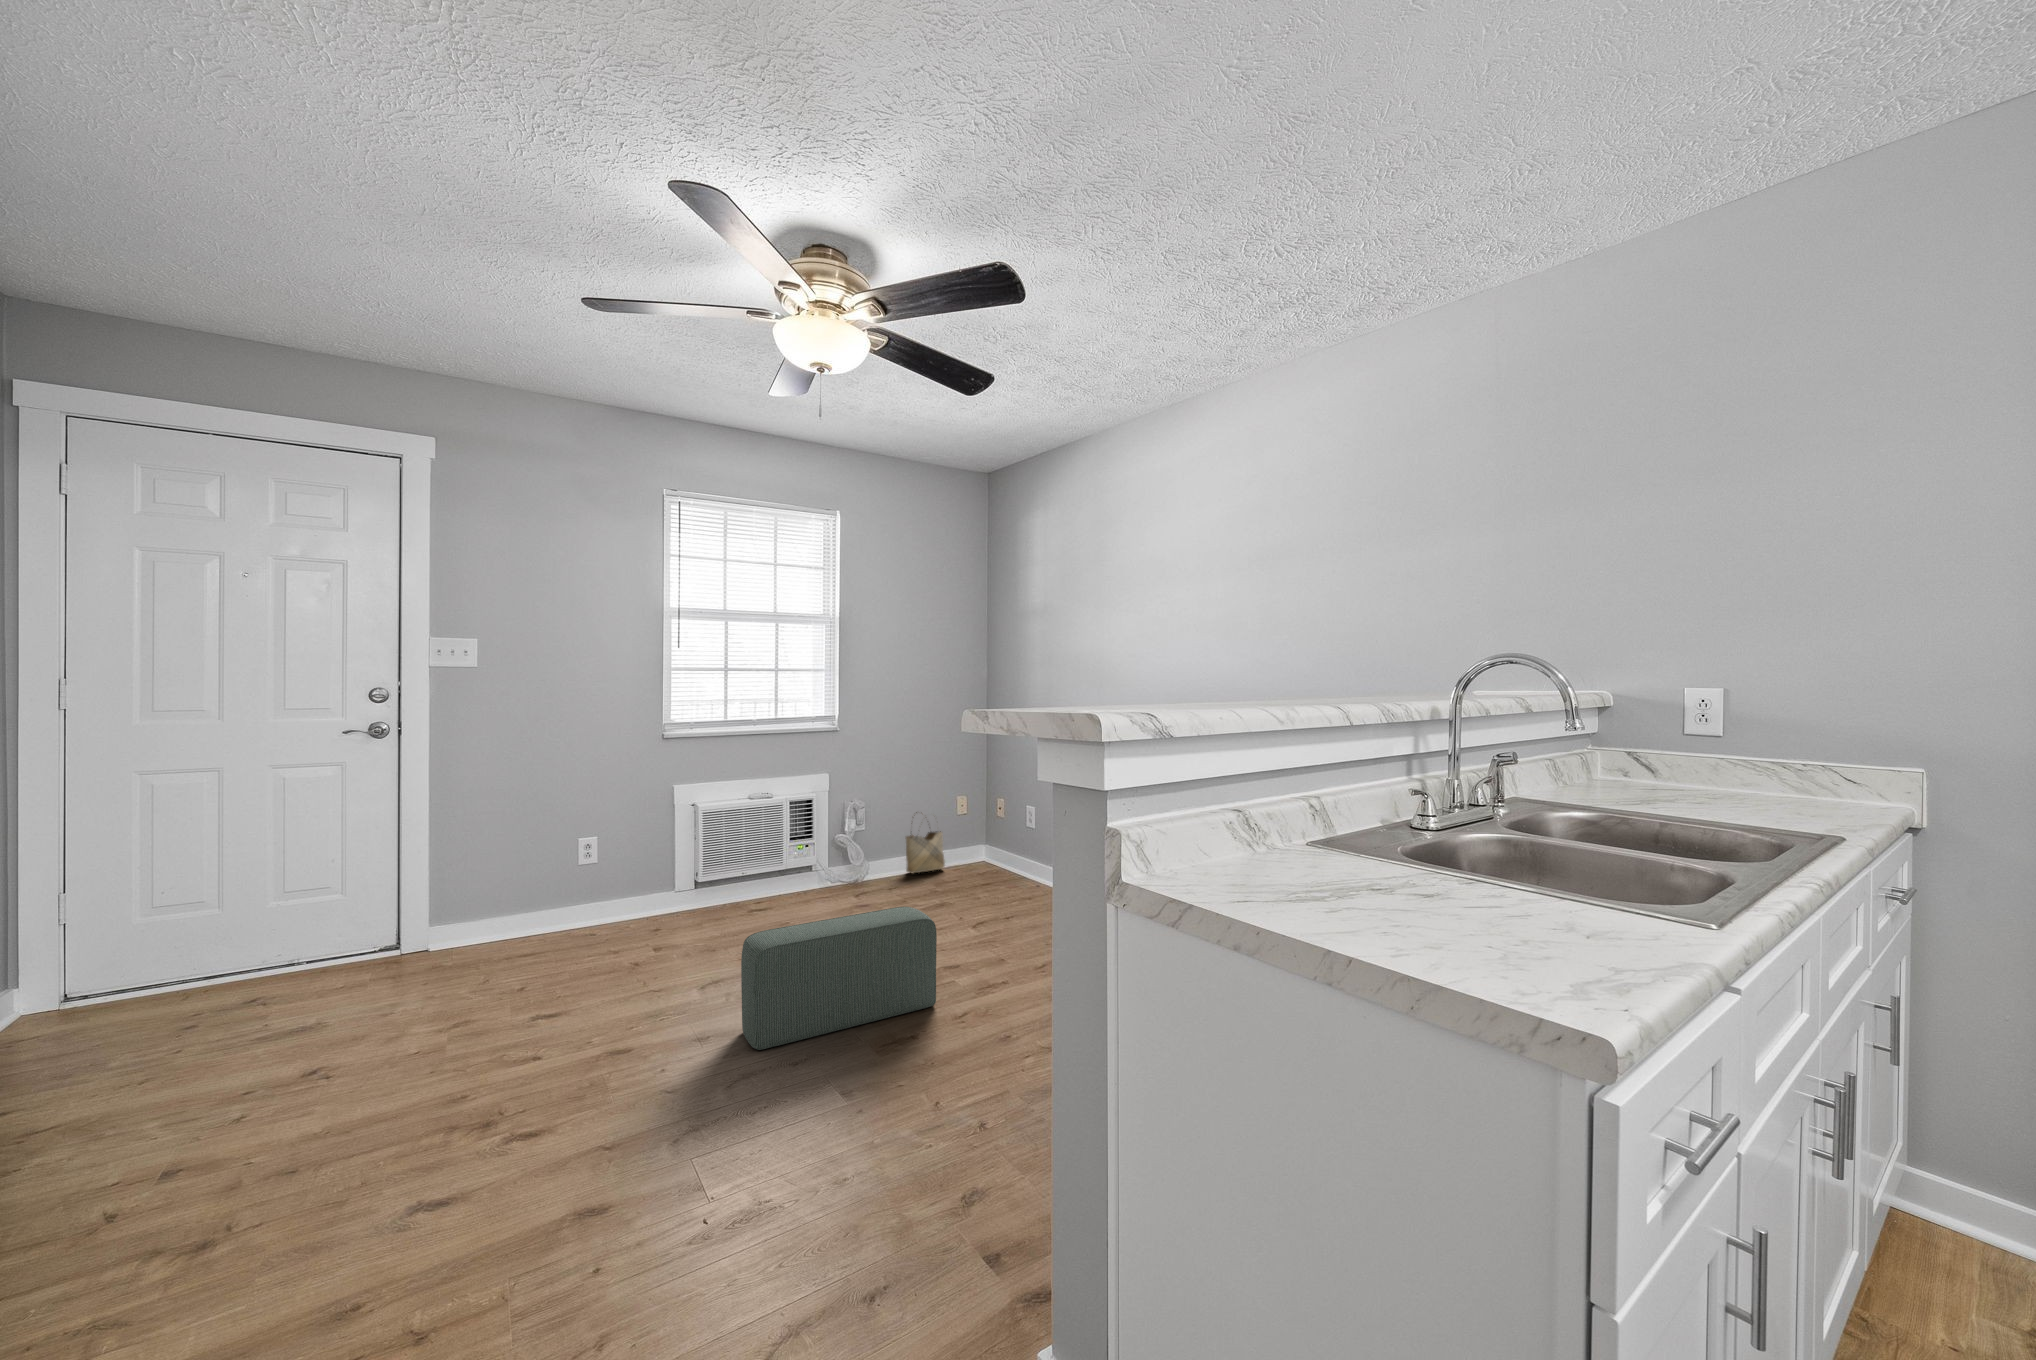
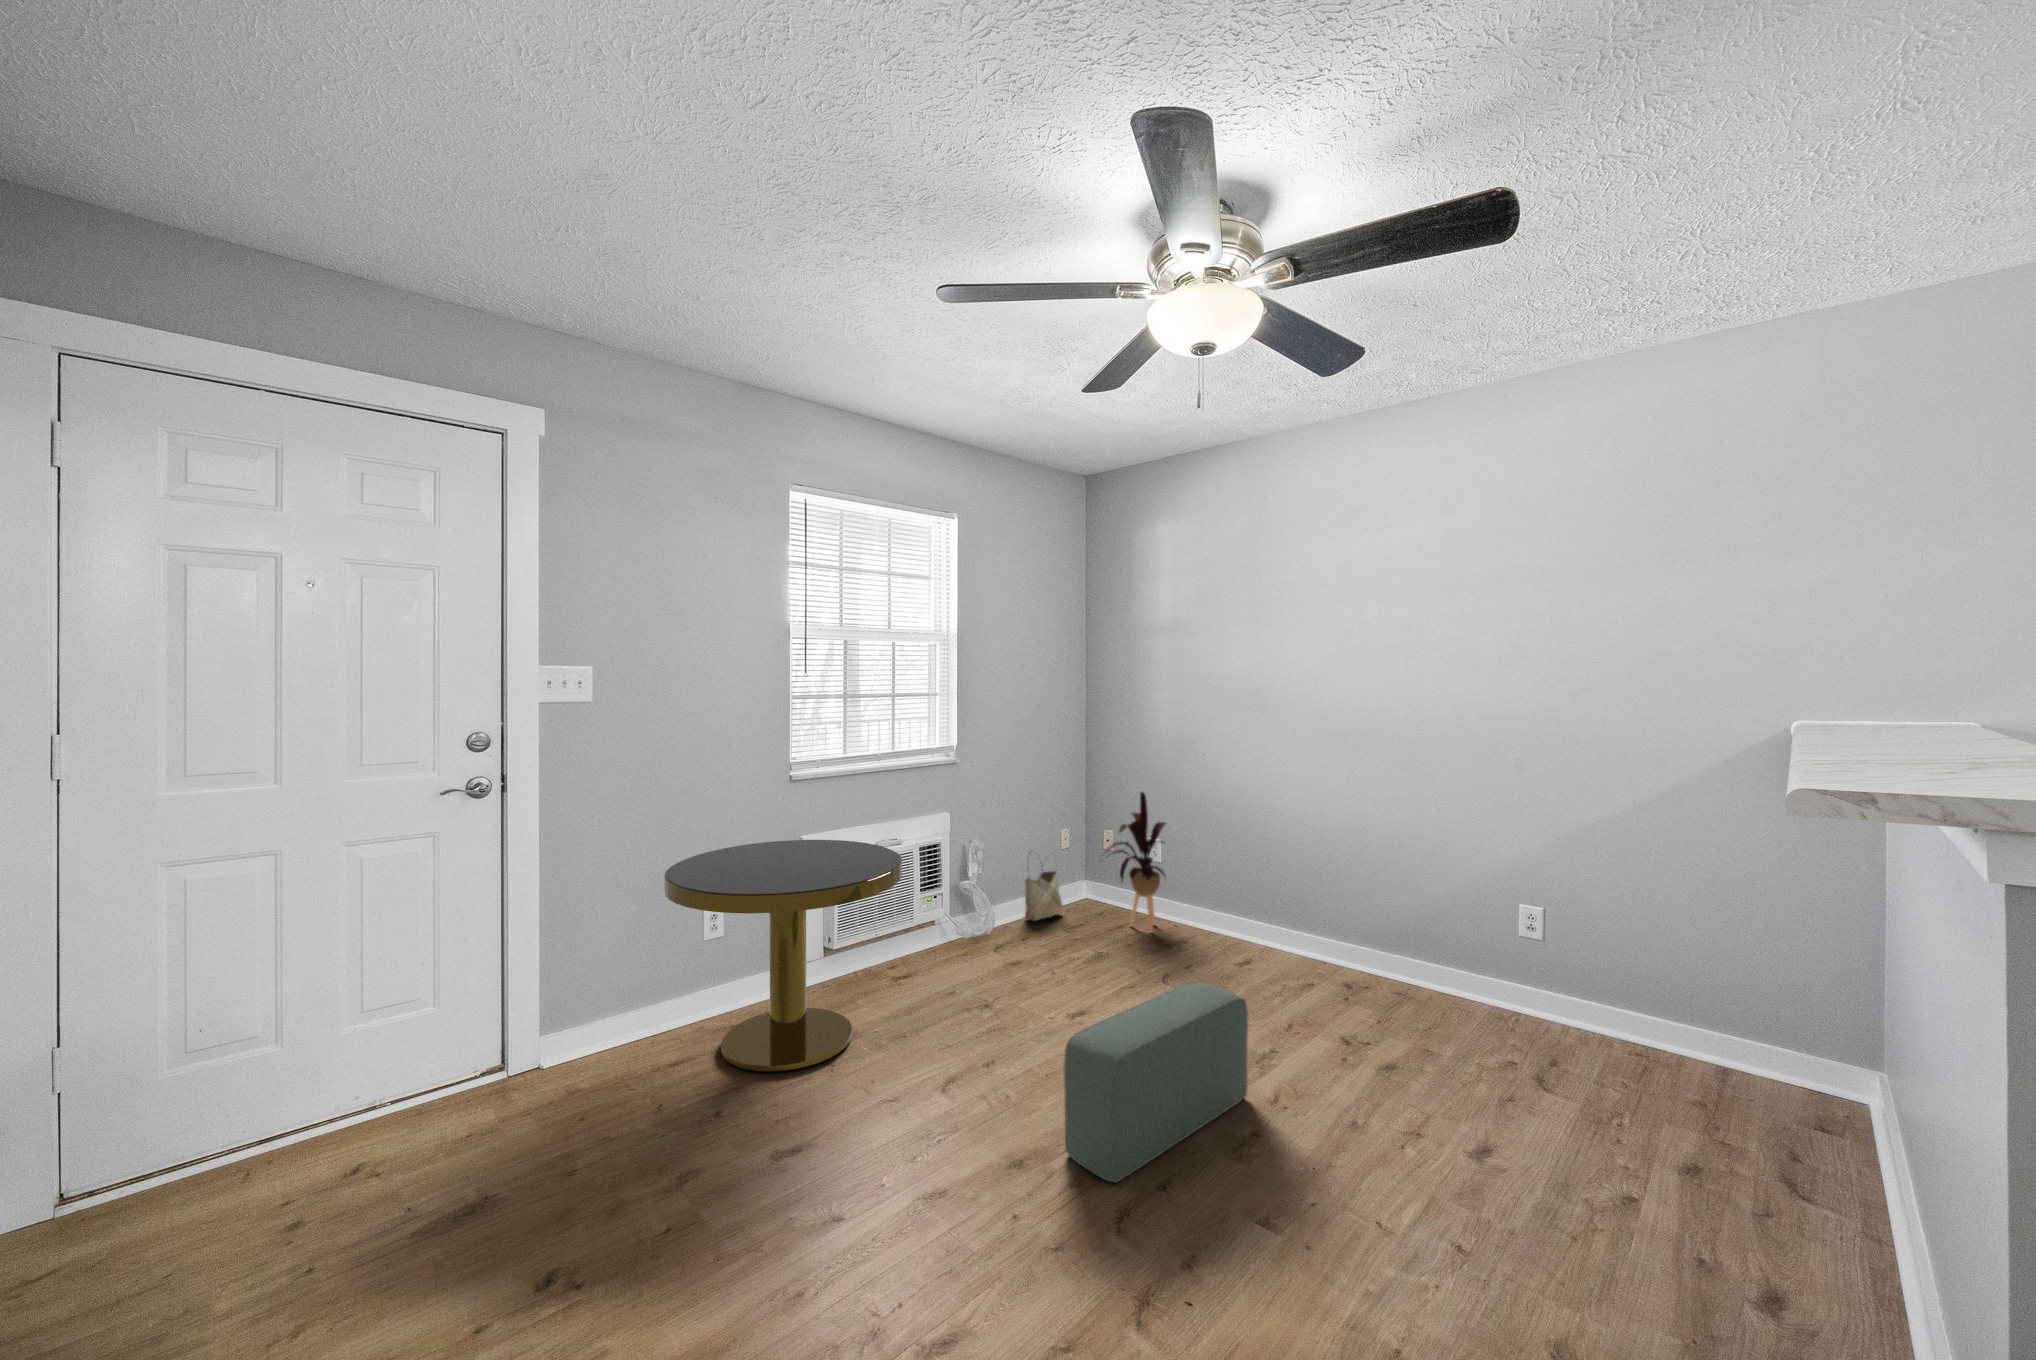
house plant: none [961,758,1036,887] -> present [1106,792,1166,932]
side table: none [508,787,718,963] -> present [664,840,902,1071]

